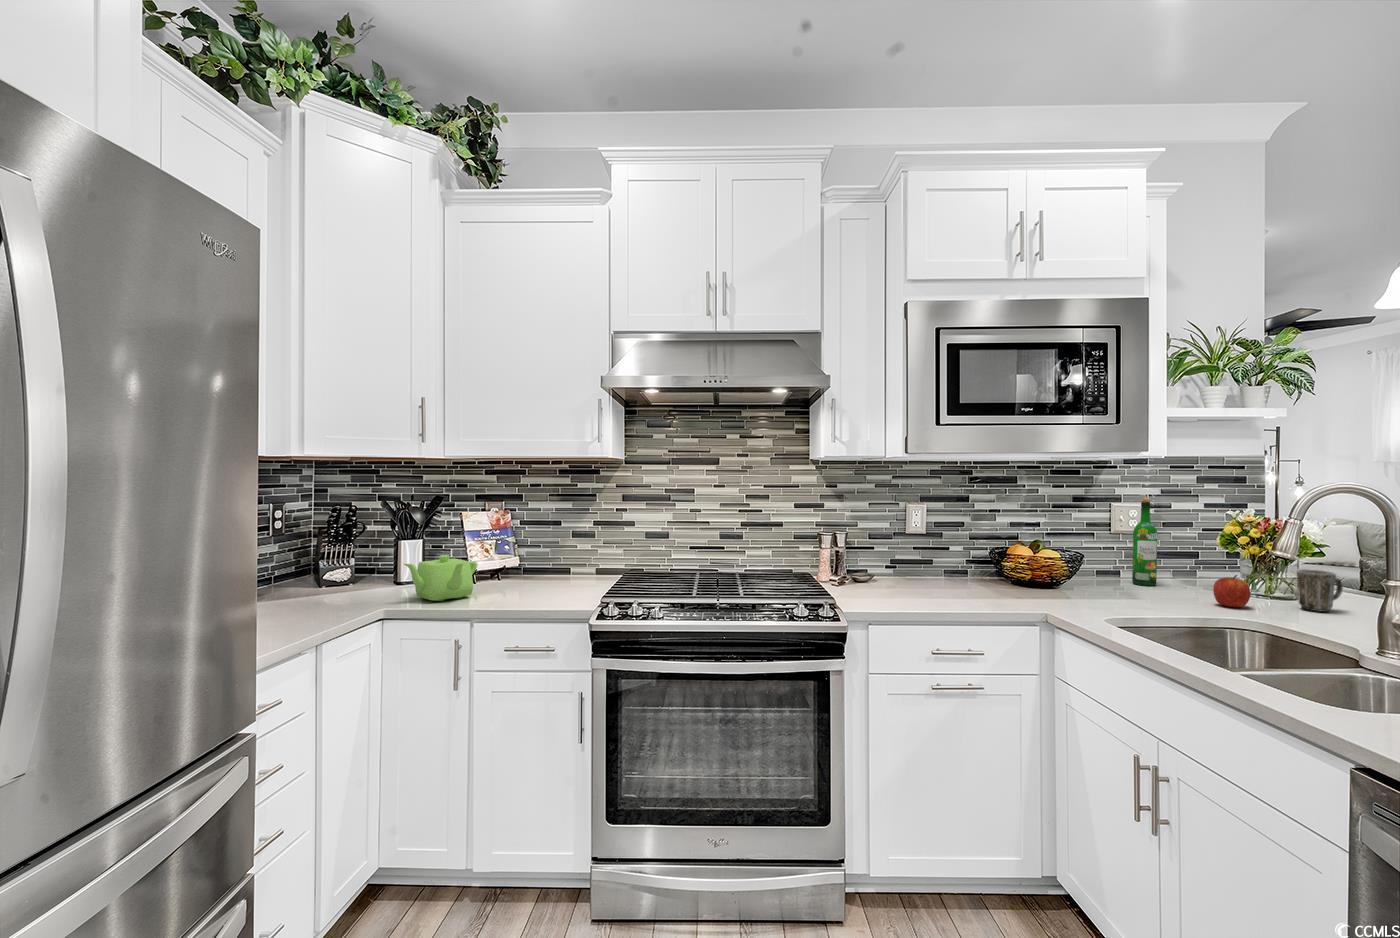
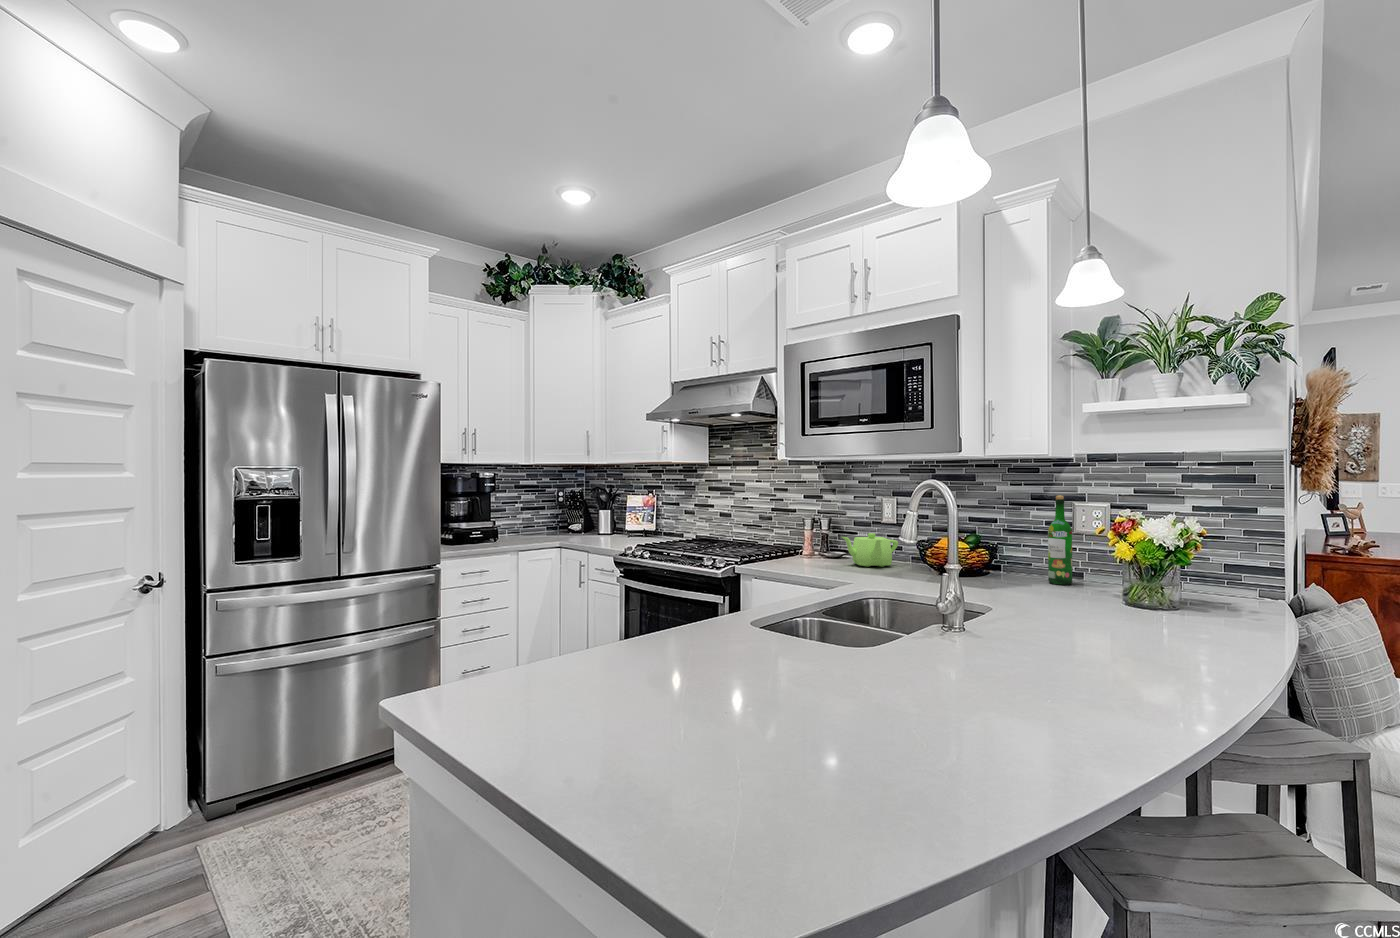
teapot: present [404,555,477,601] -> present [842,533,898,567]
mug: present [1297,569,1343,612] -> none [1094,570,1145,615]
apple: present [1213,575,1250,607] -> none [1019,569,1053,601]

